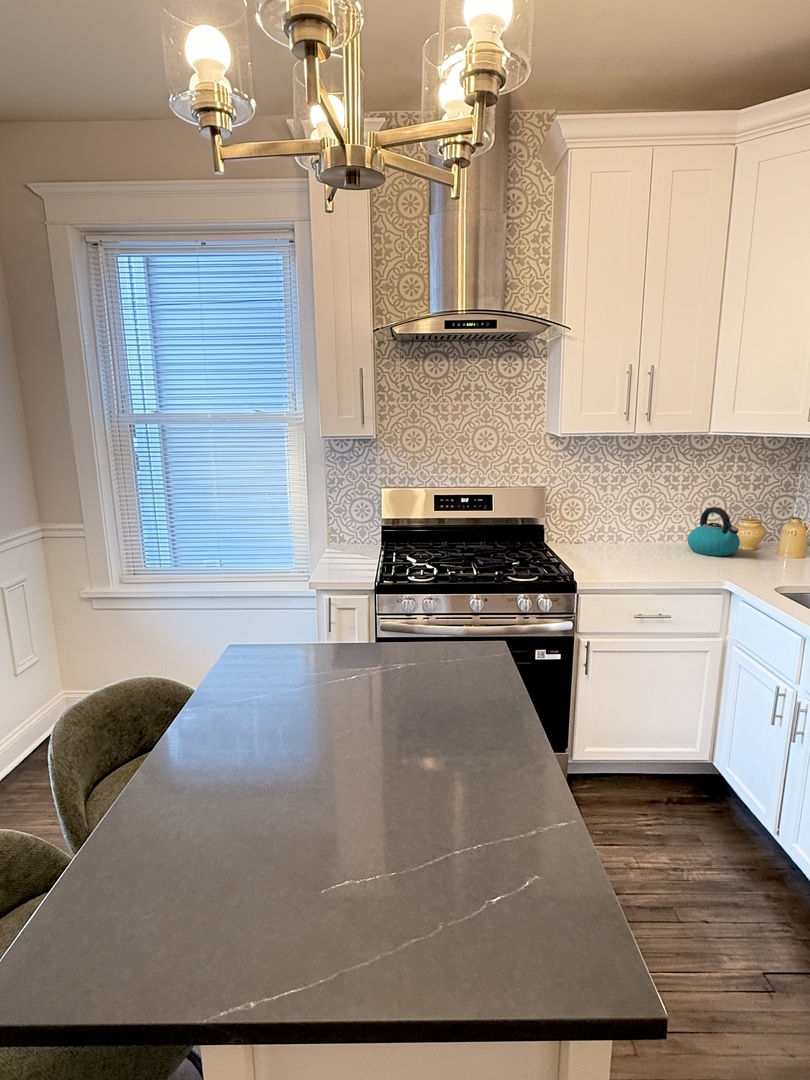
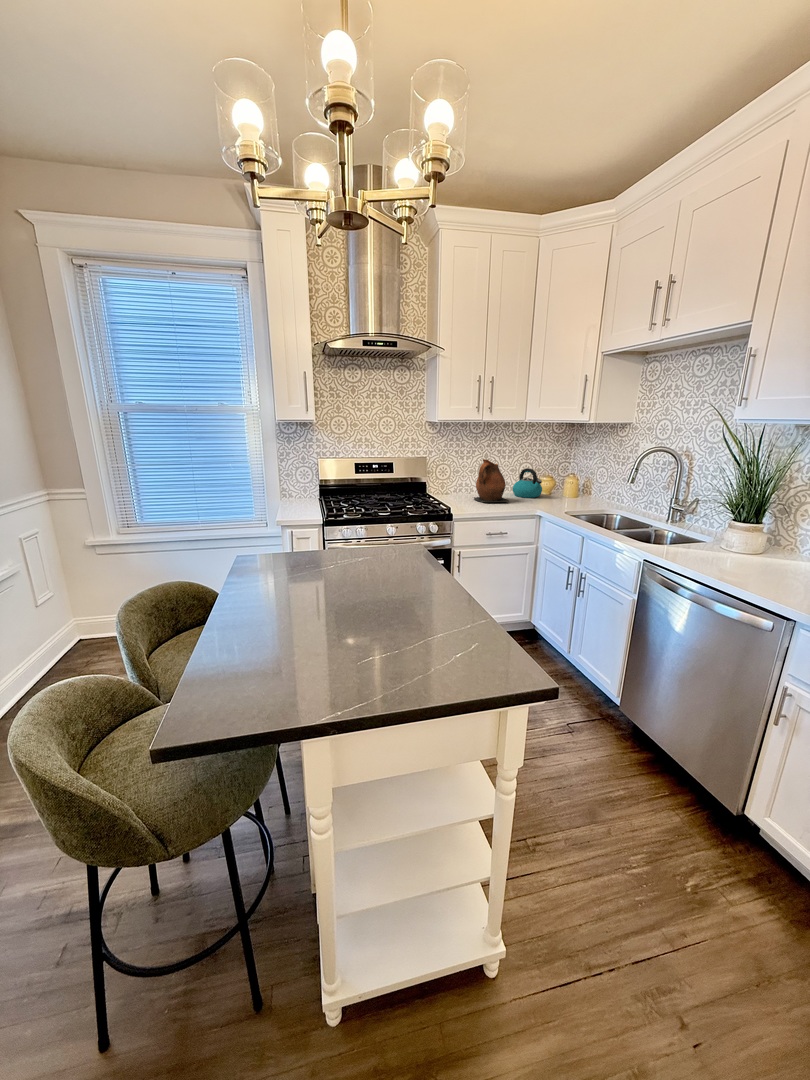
ceramic pitcher: none [615,494,678,565] -> present [474,459,509,502]

